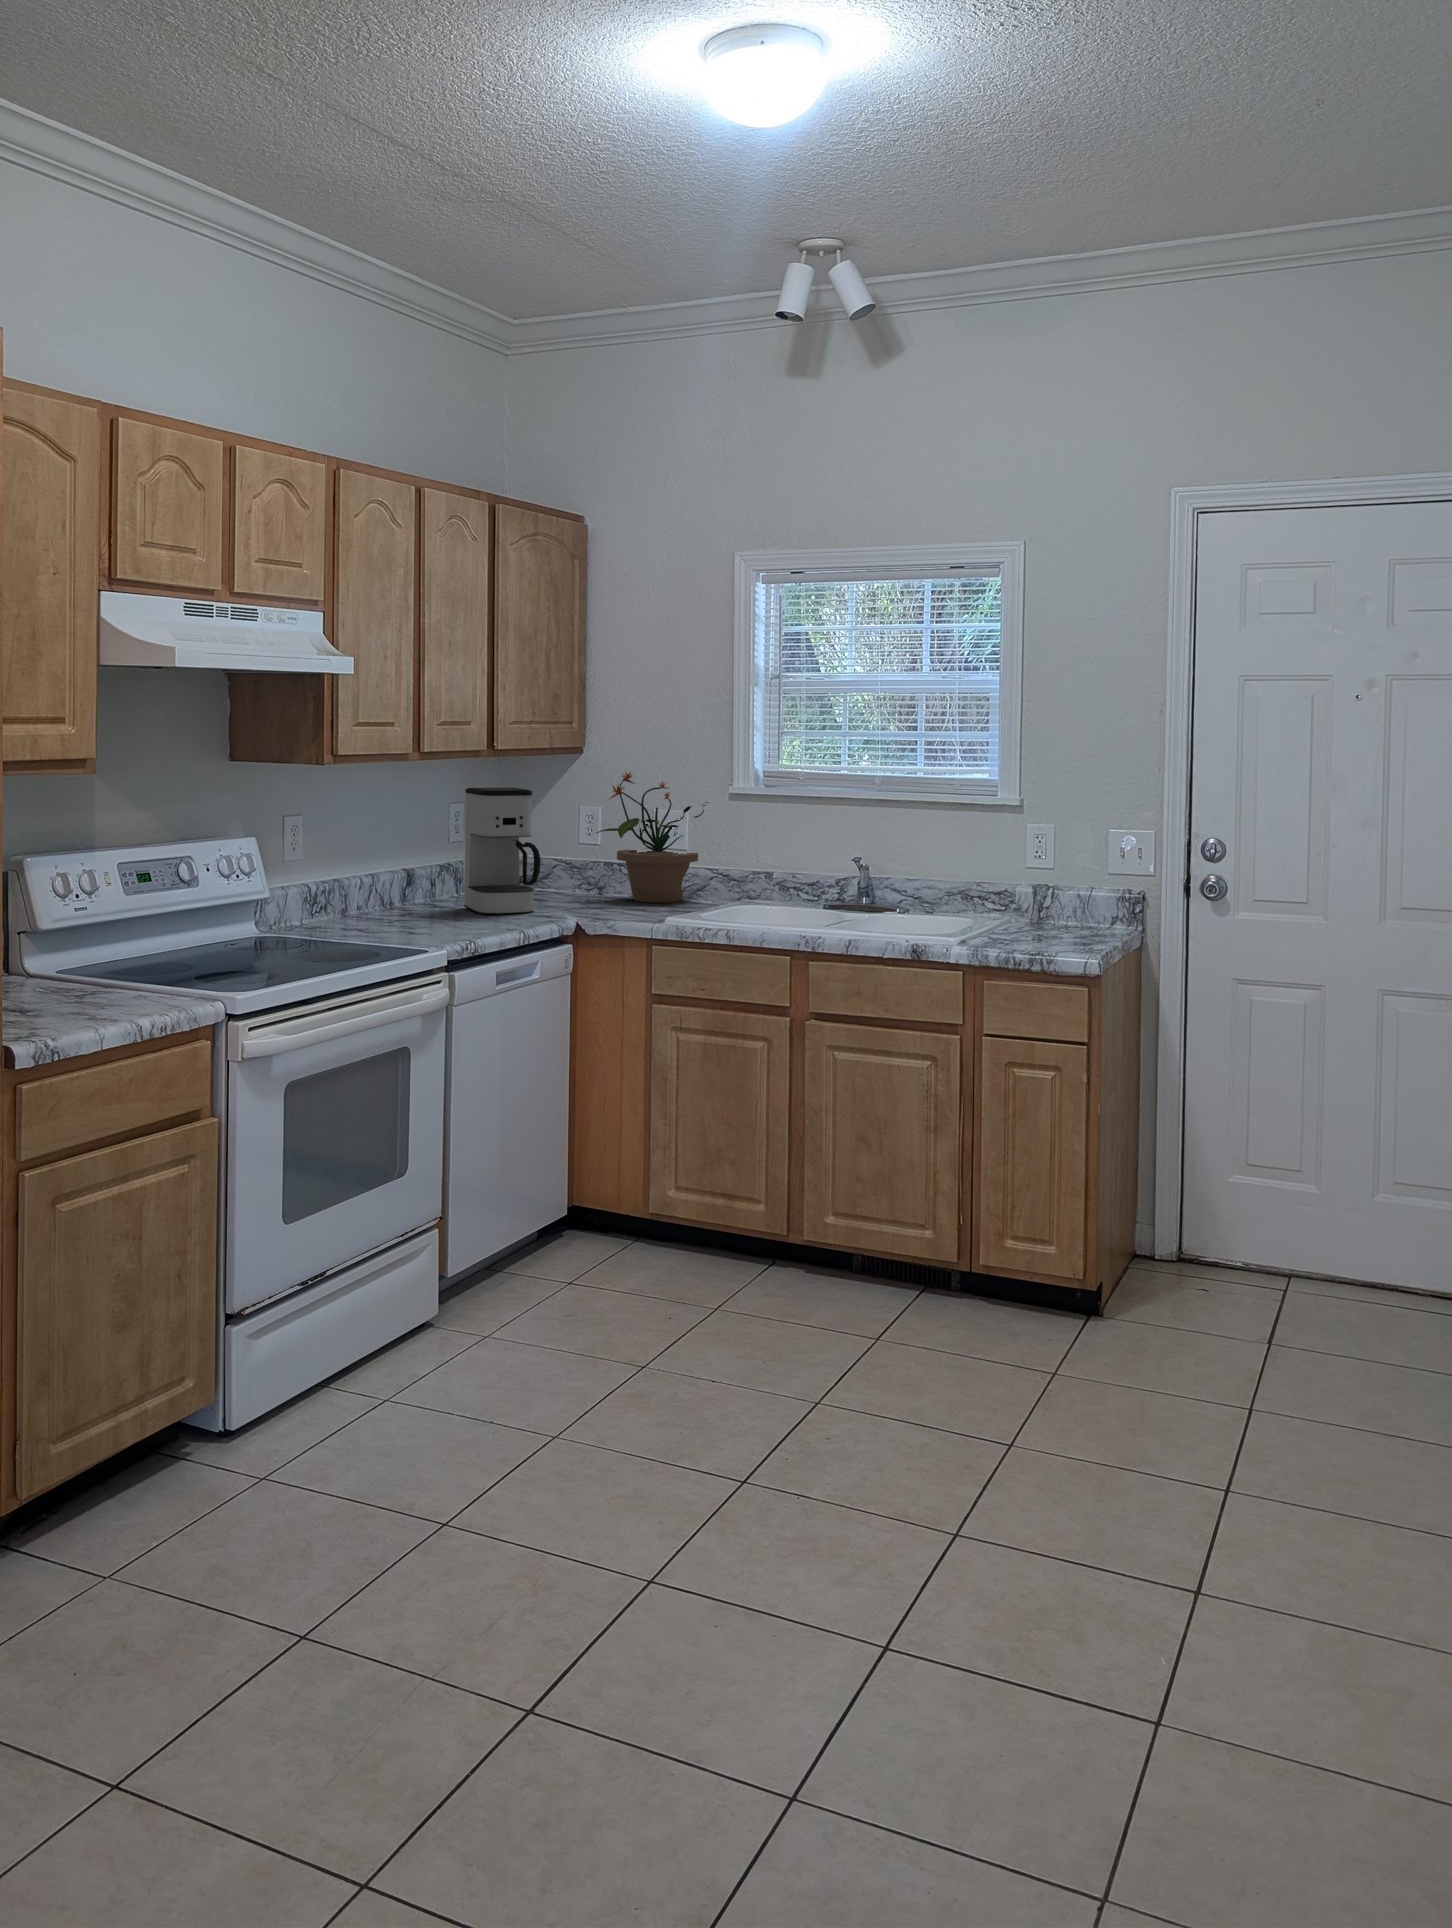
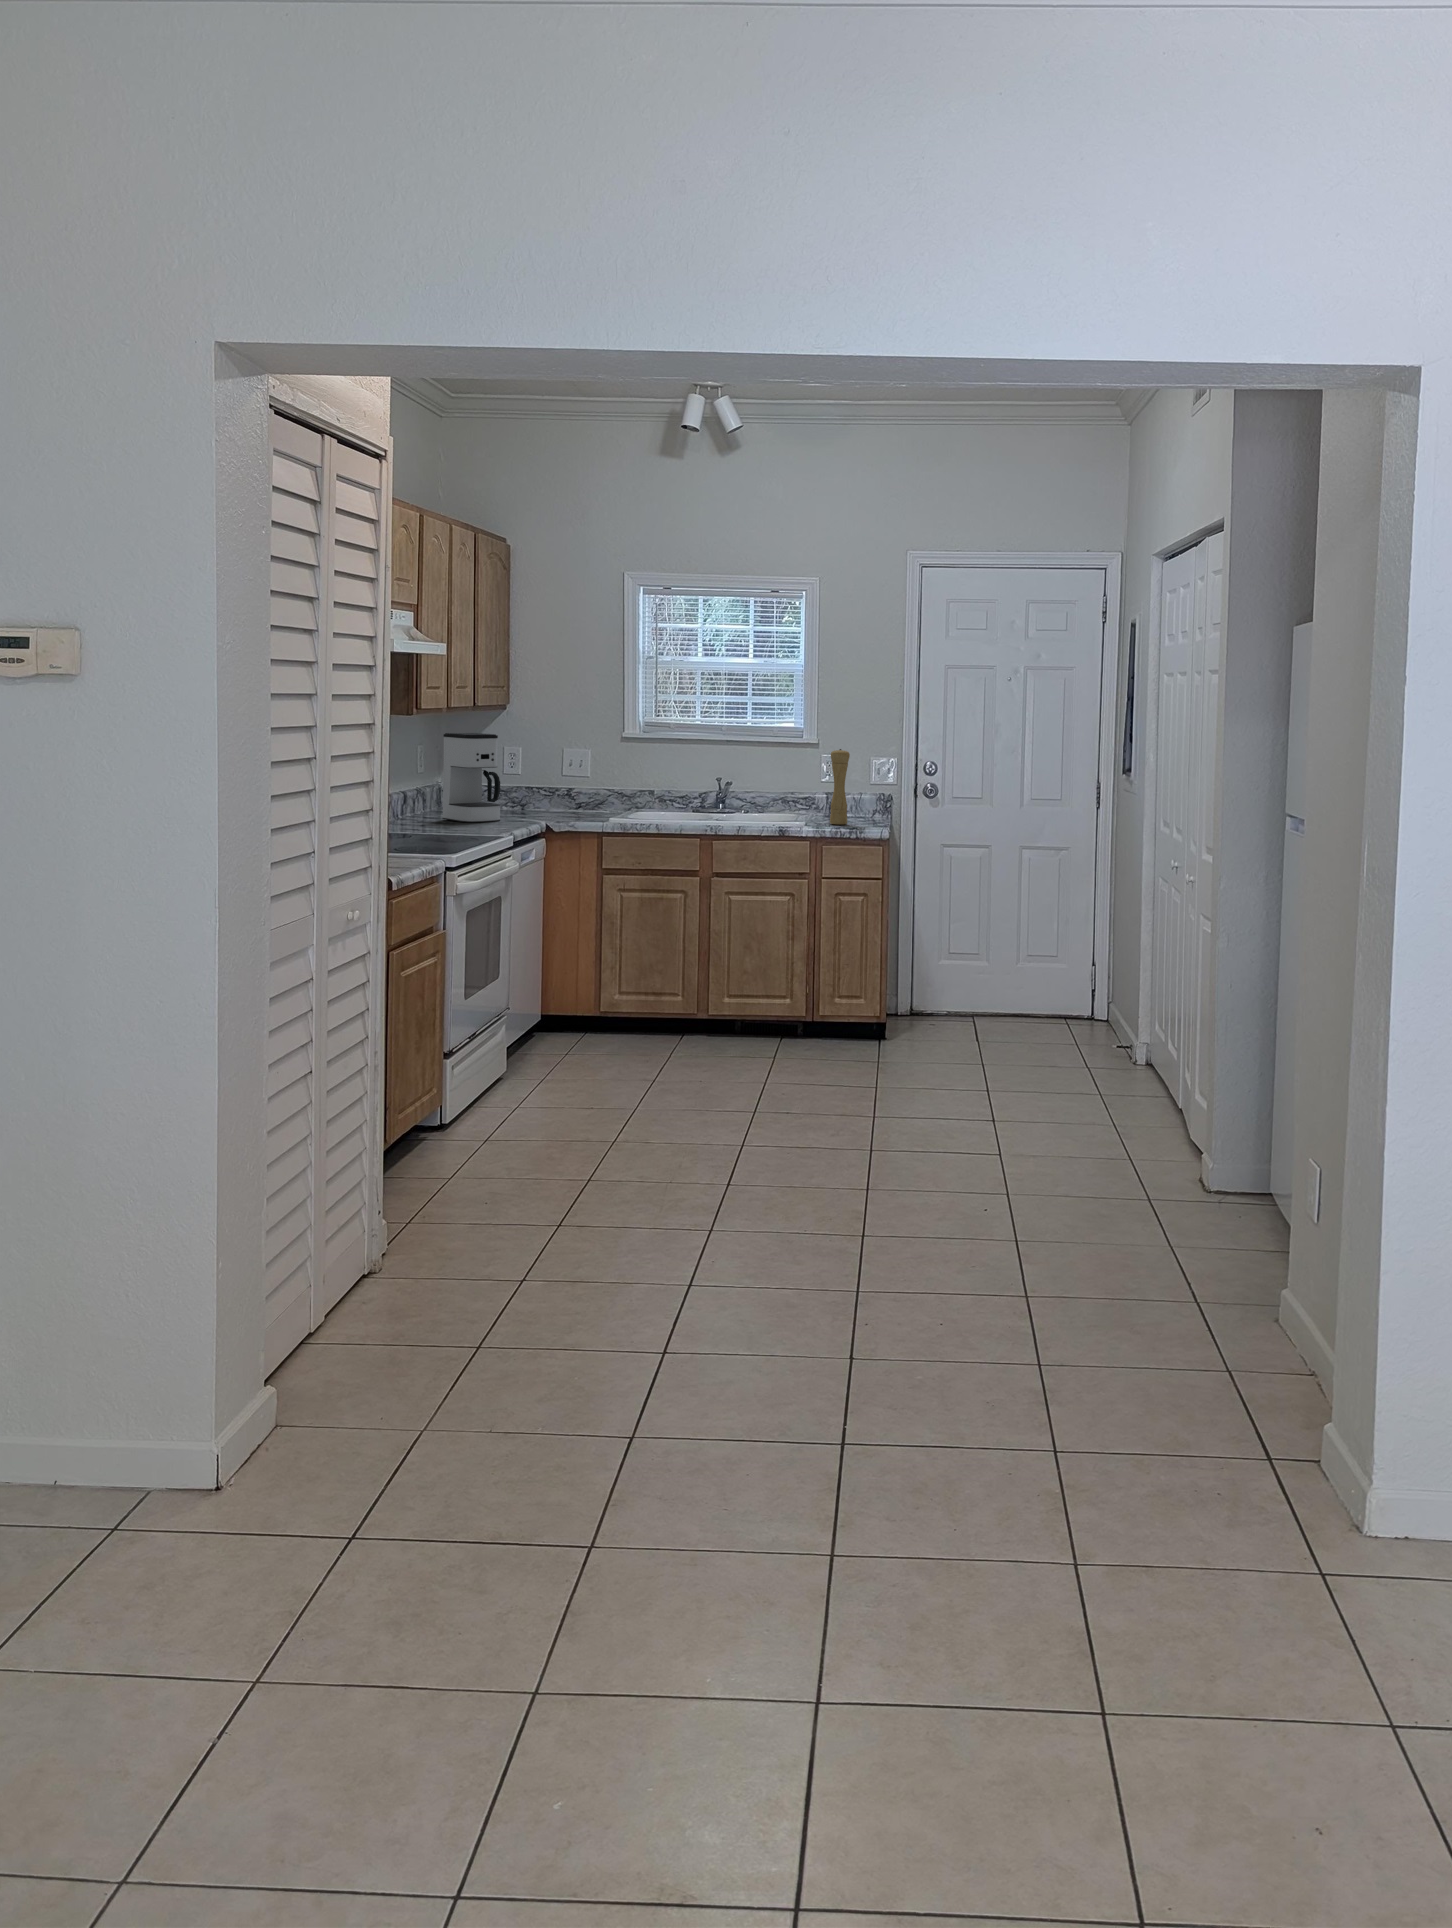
potted plant: present [597,772,710,903] -> none [523,719,610,813]
pepper mill: none [1004,818,1039,945] -> present [830,749,850,825]

